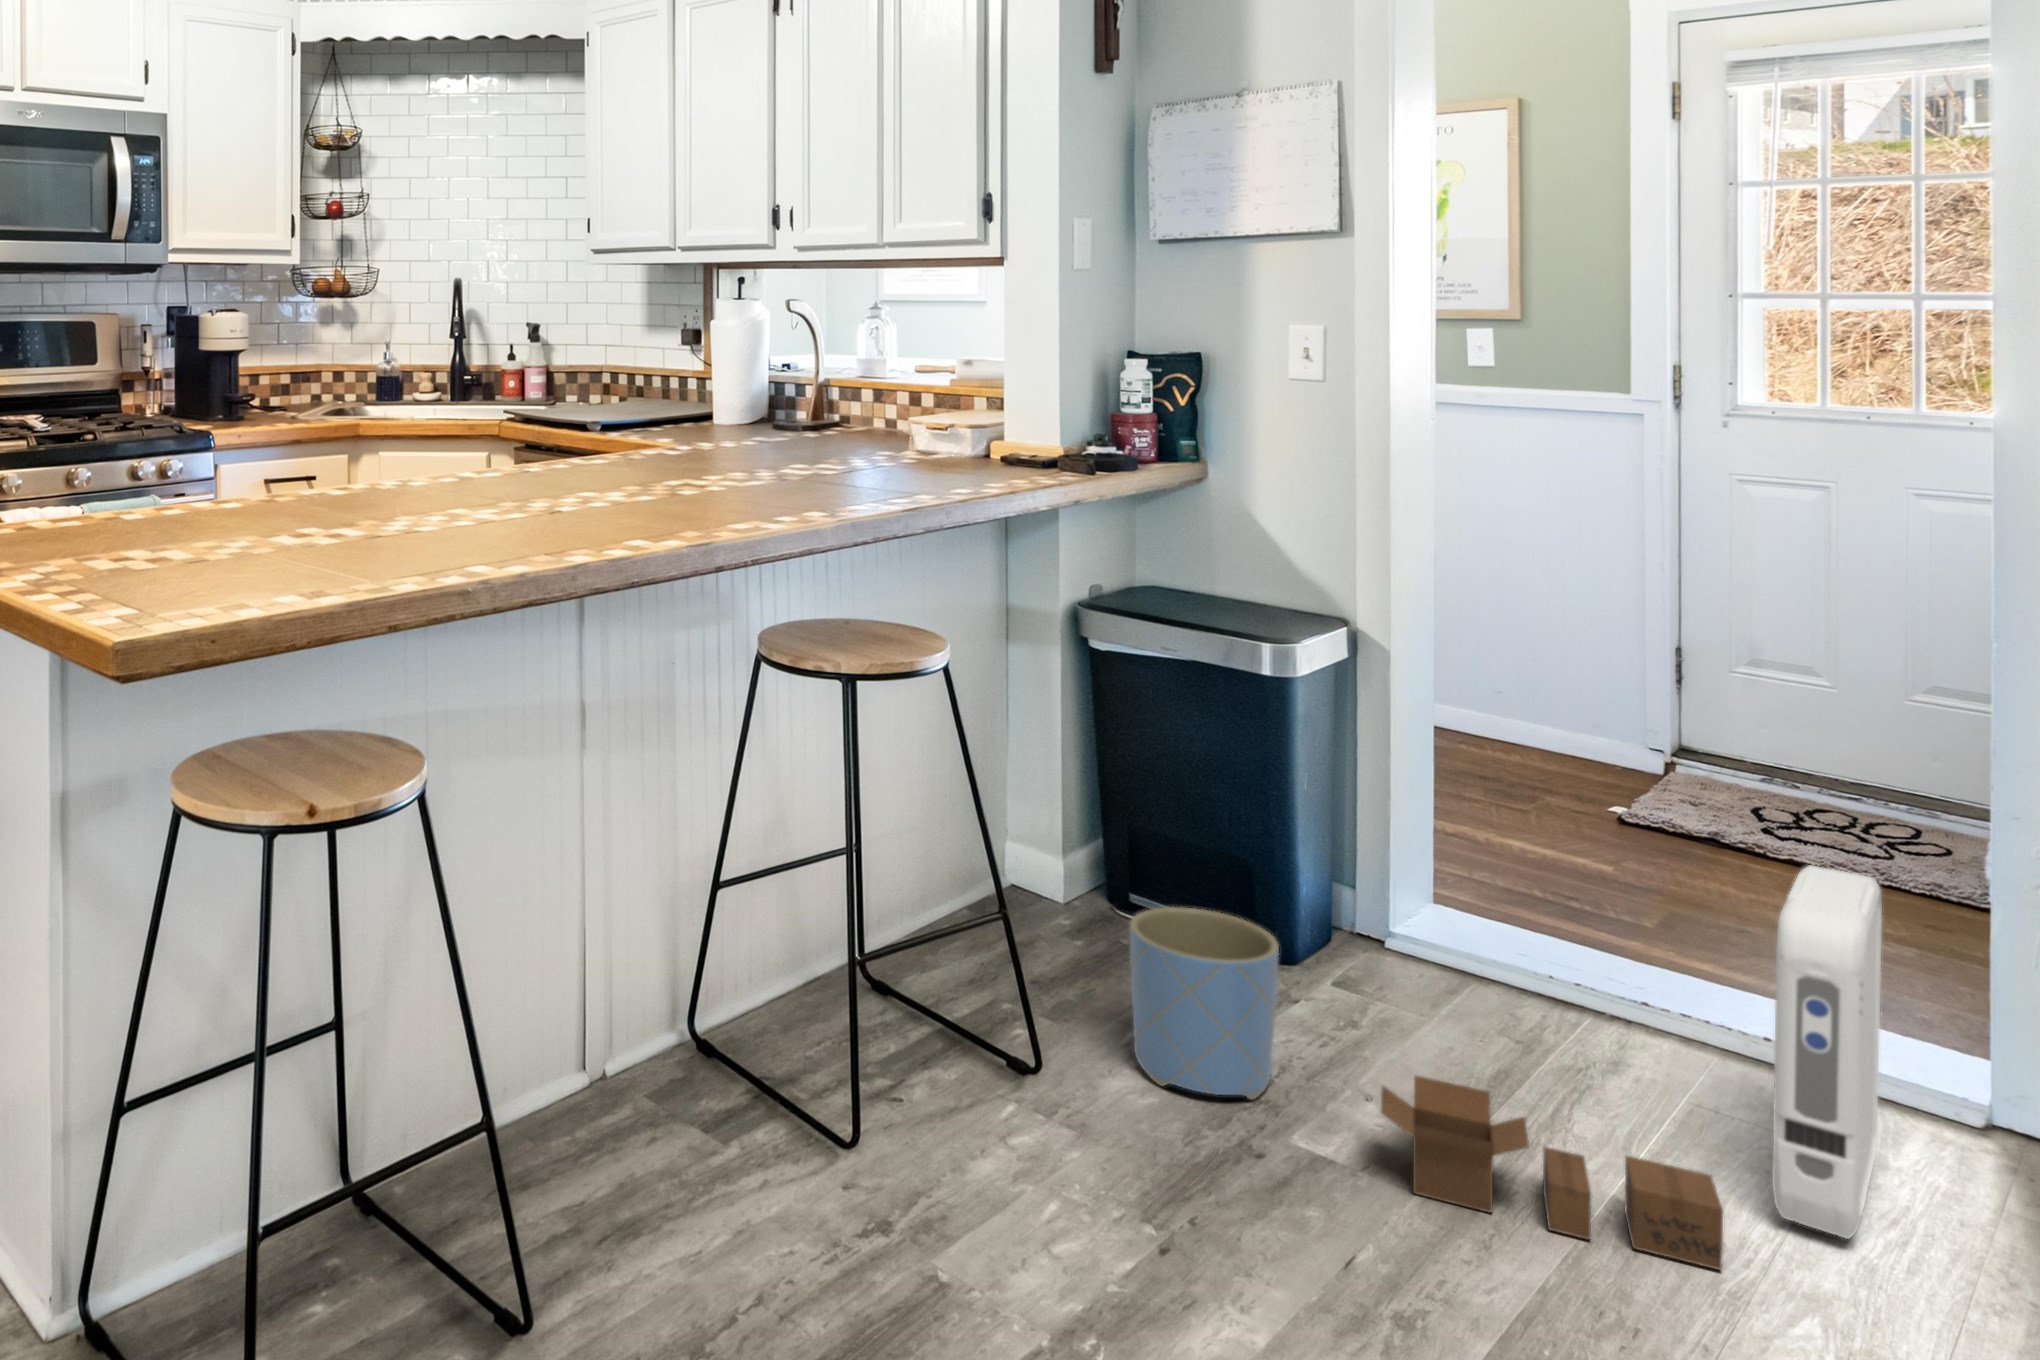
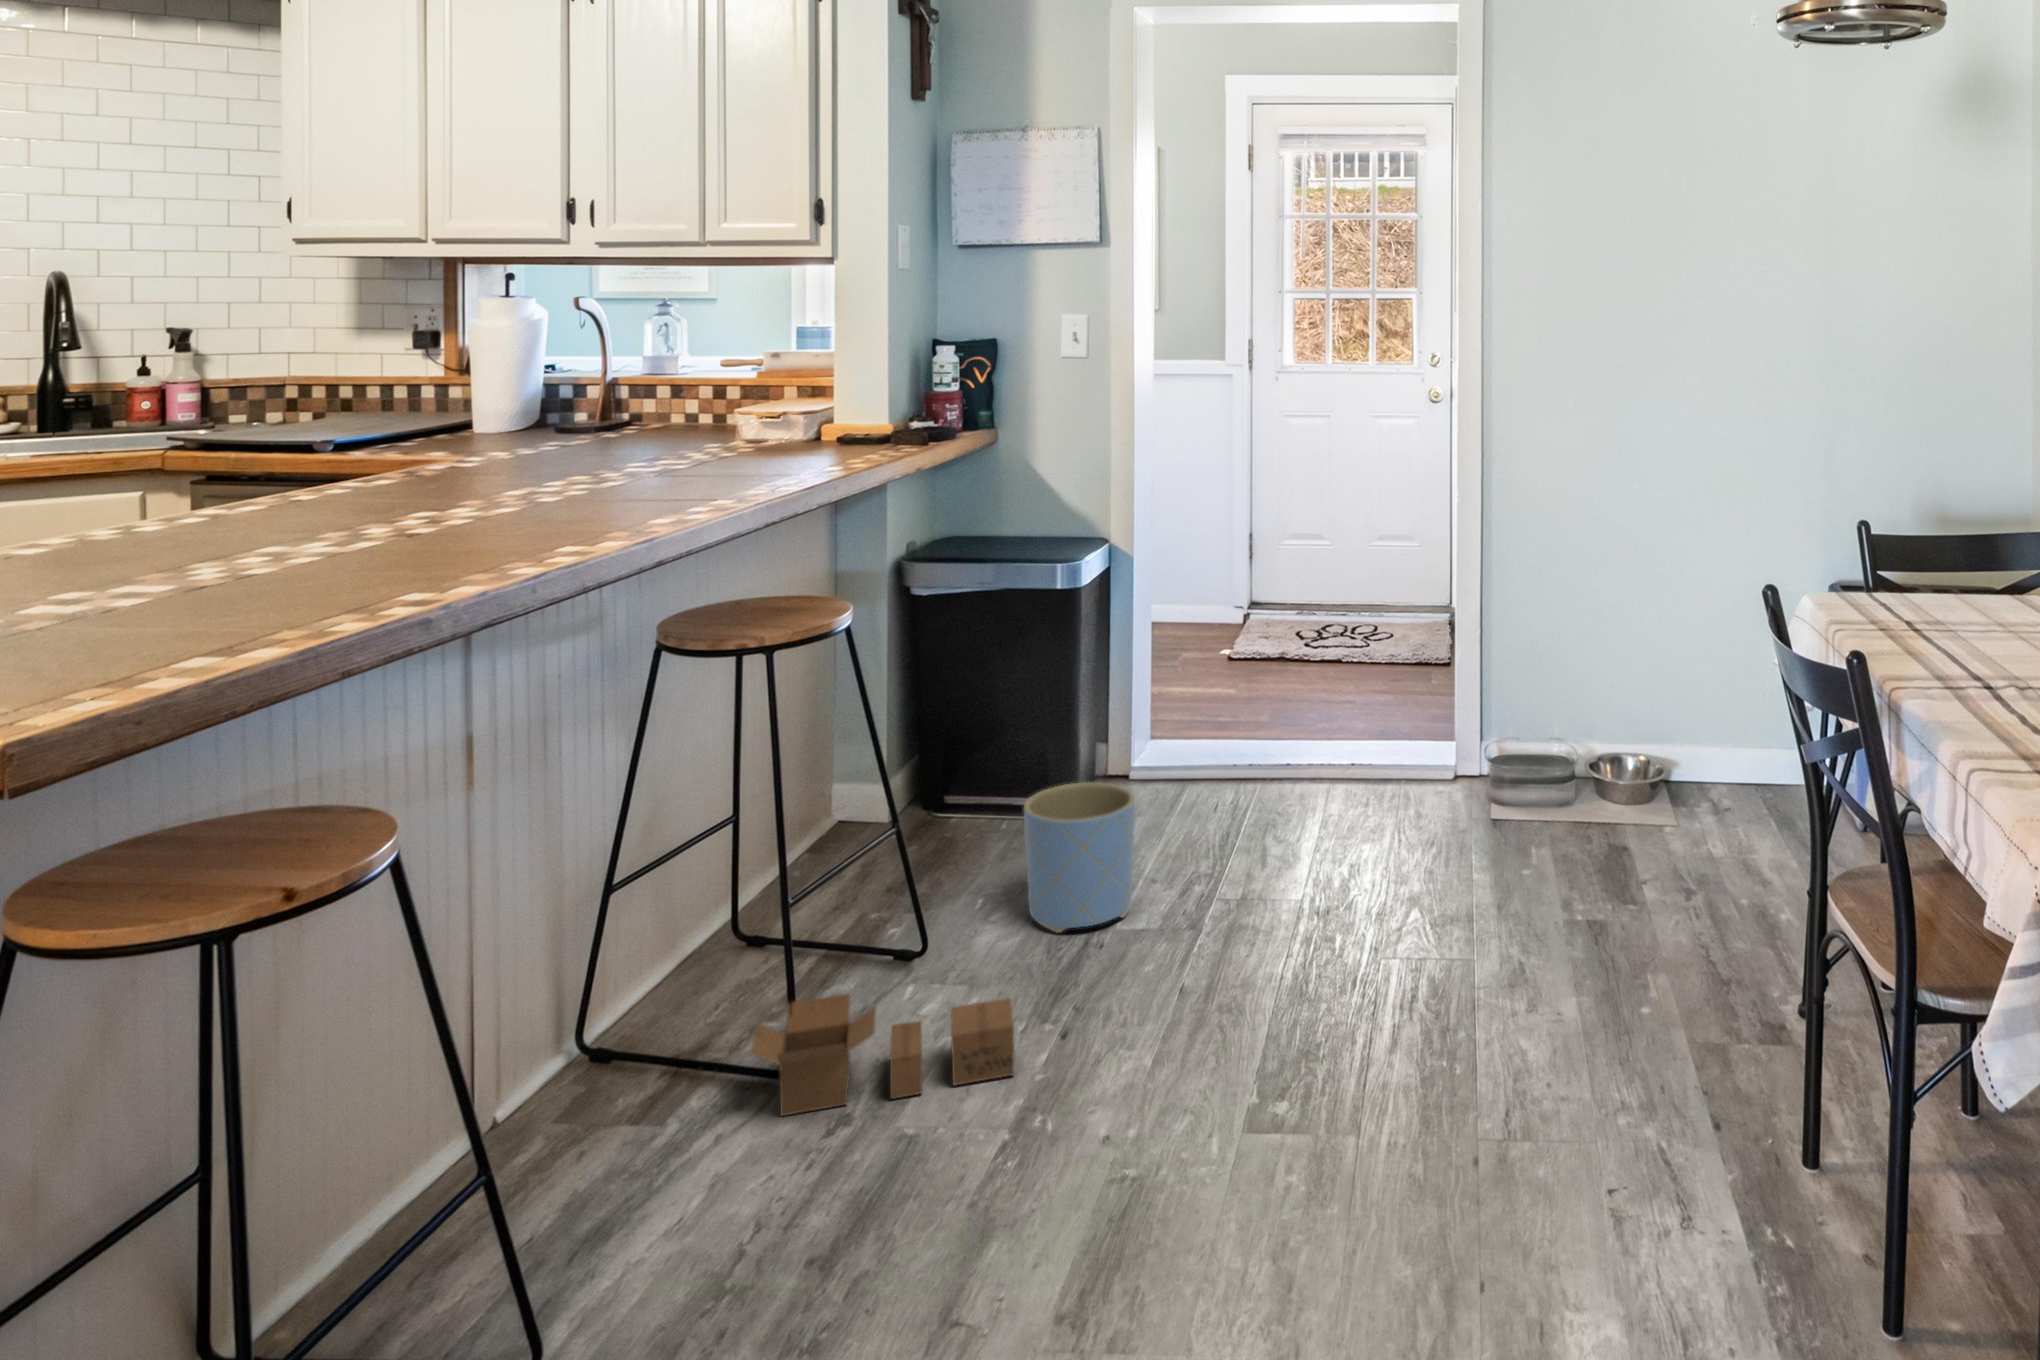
air purifier: present [1772,865,1882,1239] -> none [1410,648,1463,870]
cardboard box: present [1380,1076,1723,1270] -> present [751,994,1014,1116]

